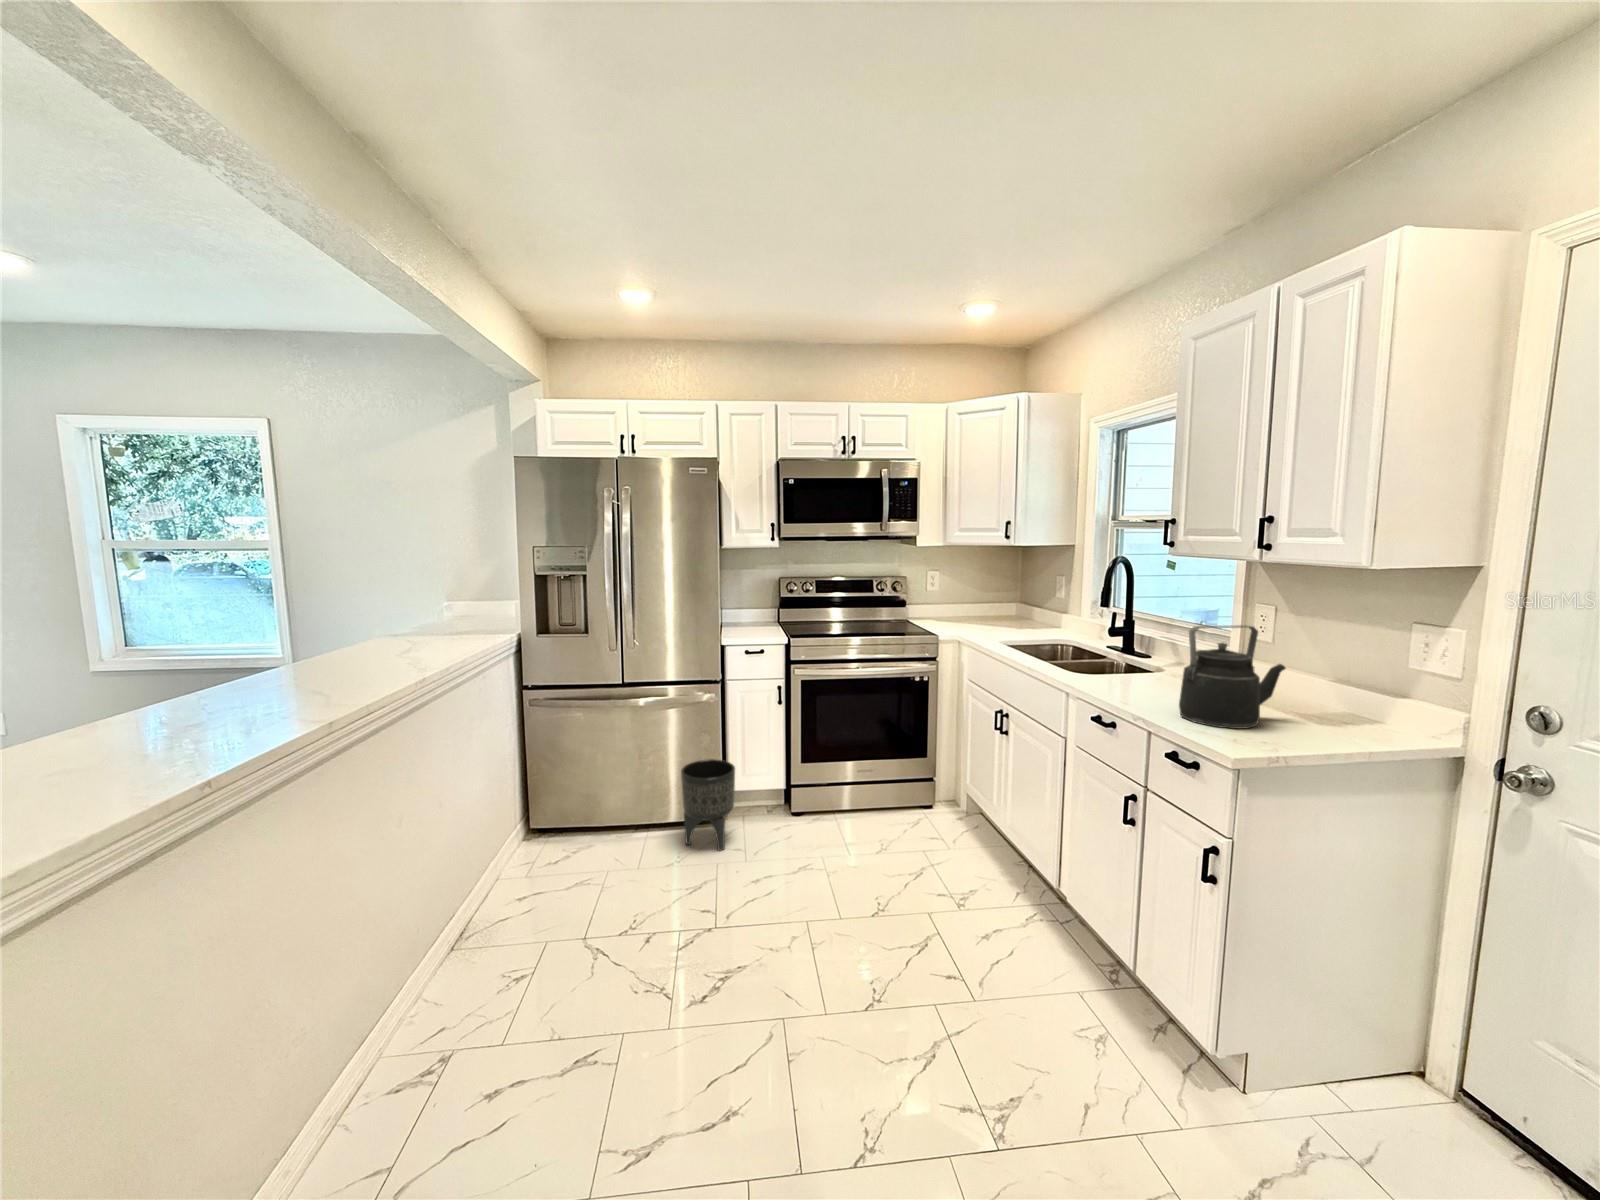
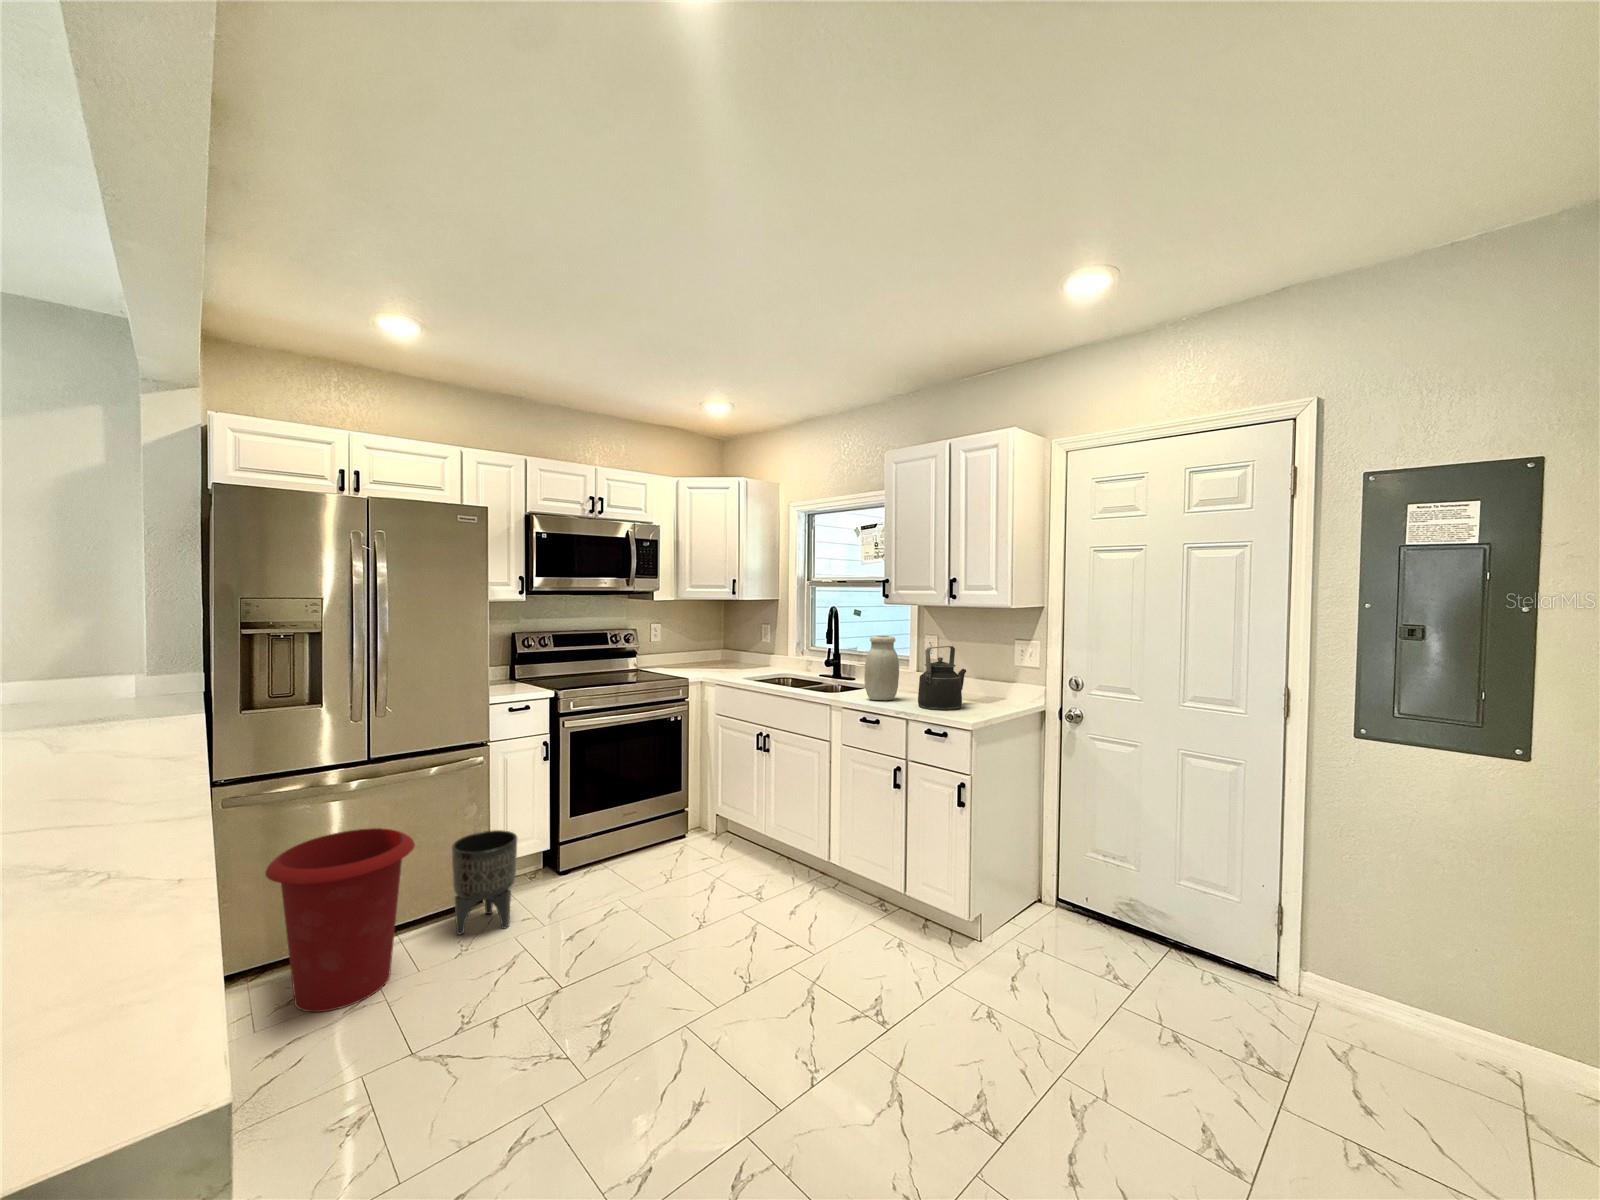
jar: none [1114,602,1171,696] -> present [864,635,899,700]
waste bin: none [536,738,640,878] -> present [265,828,415,1012]

